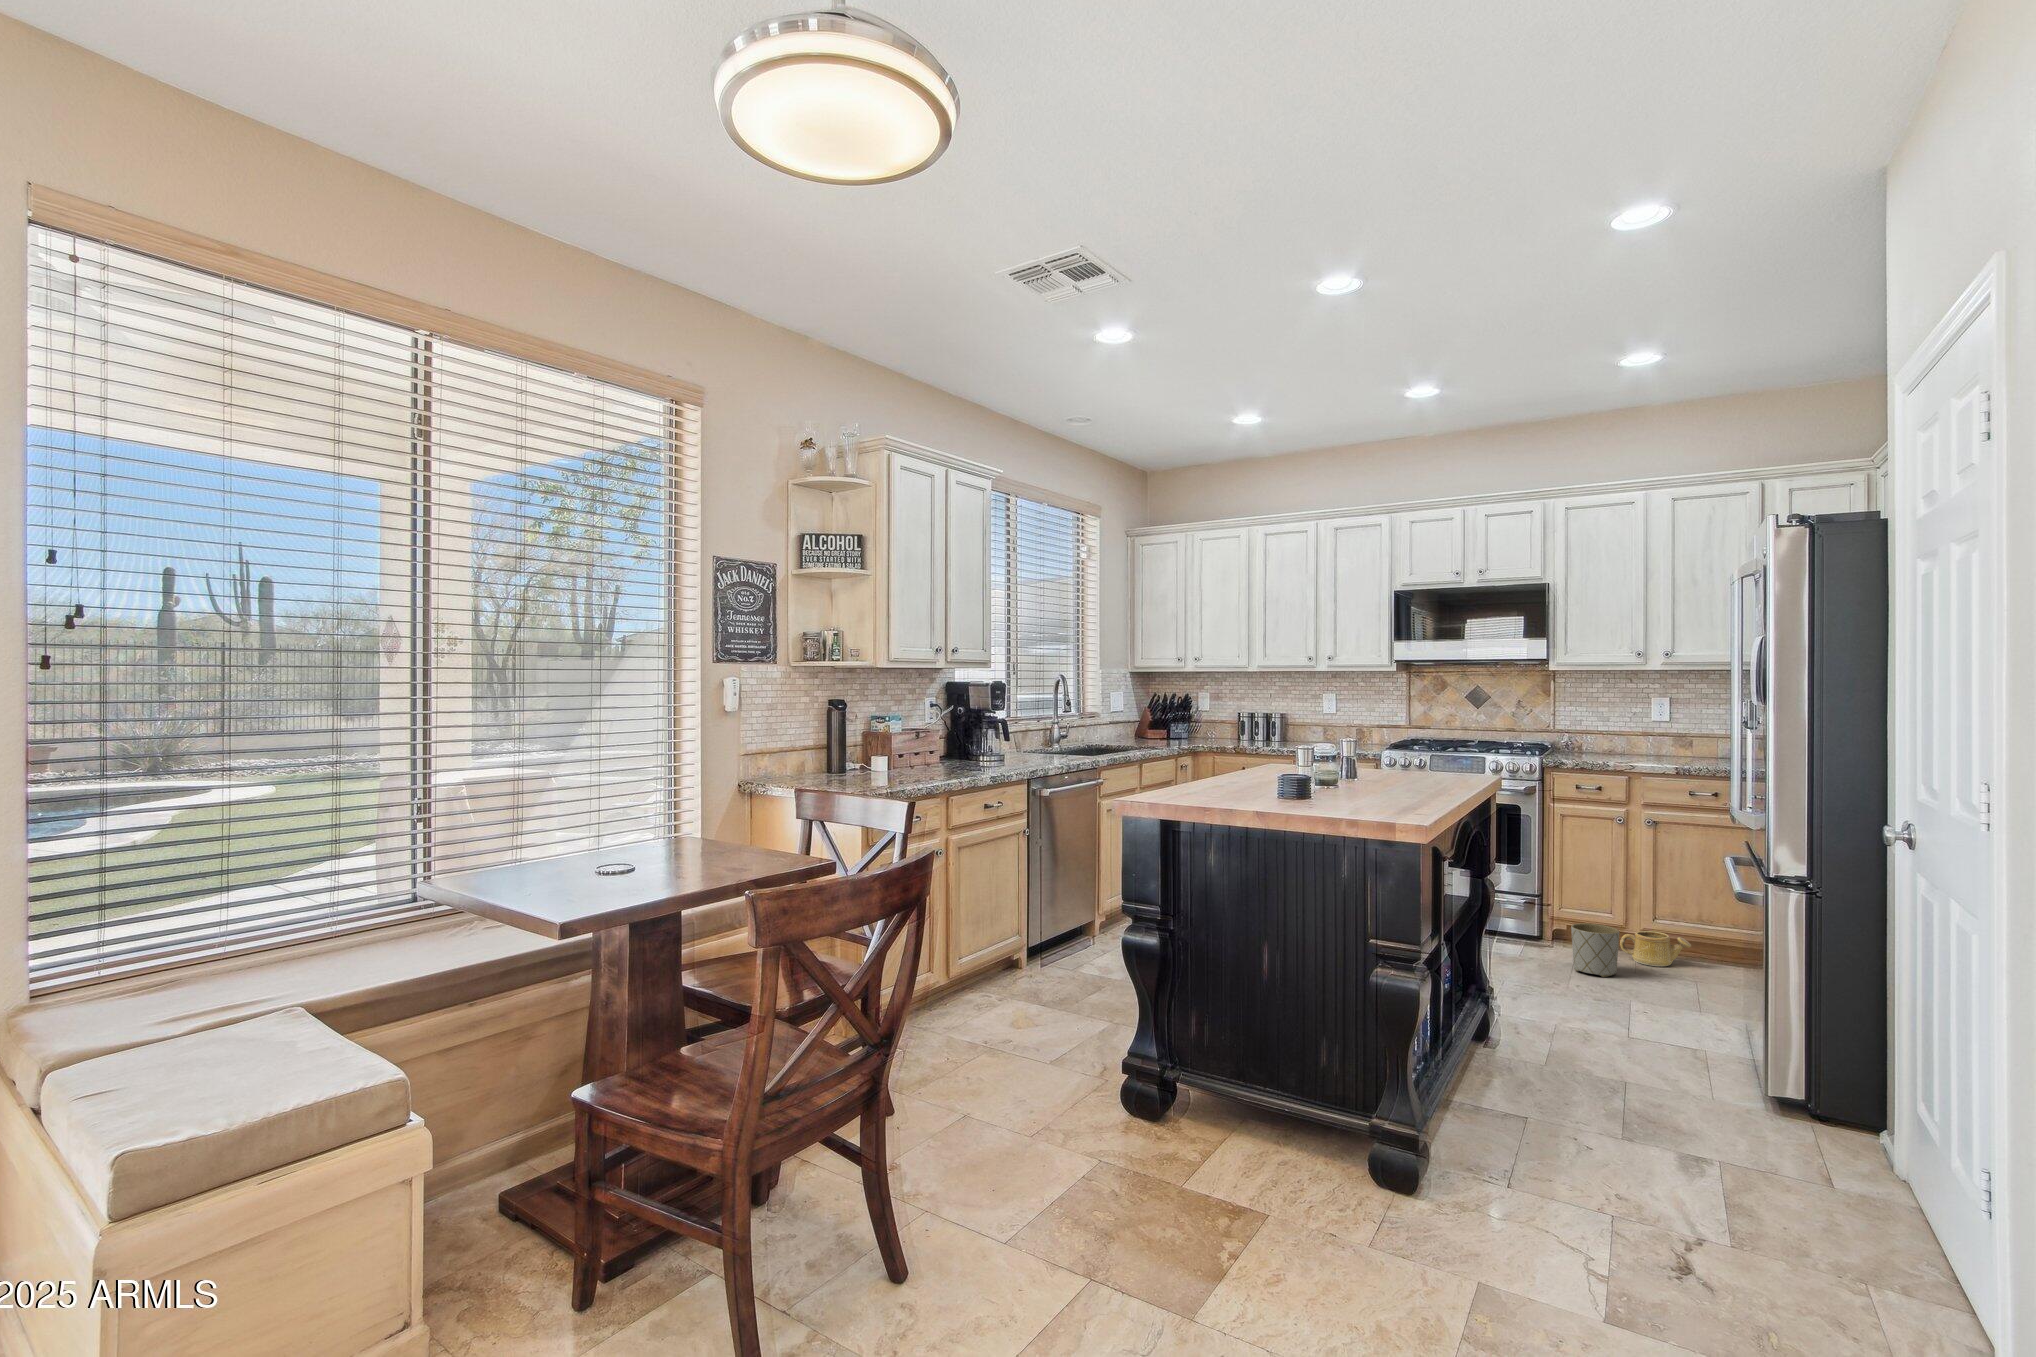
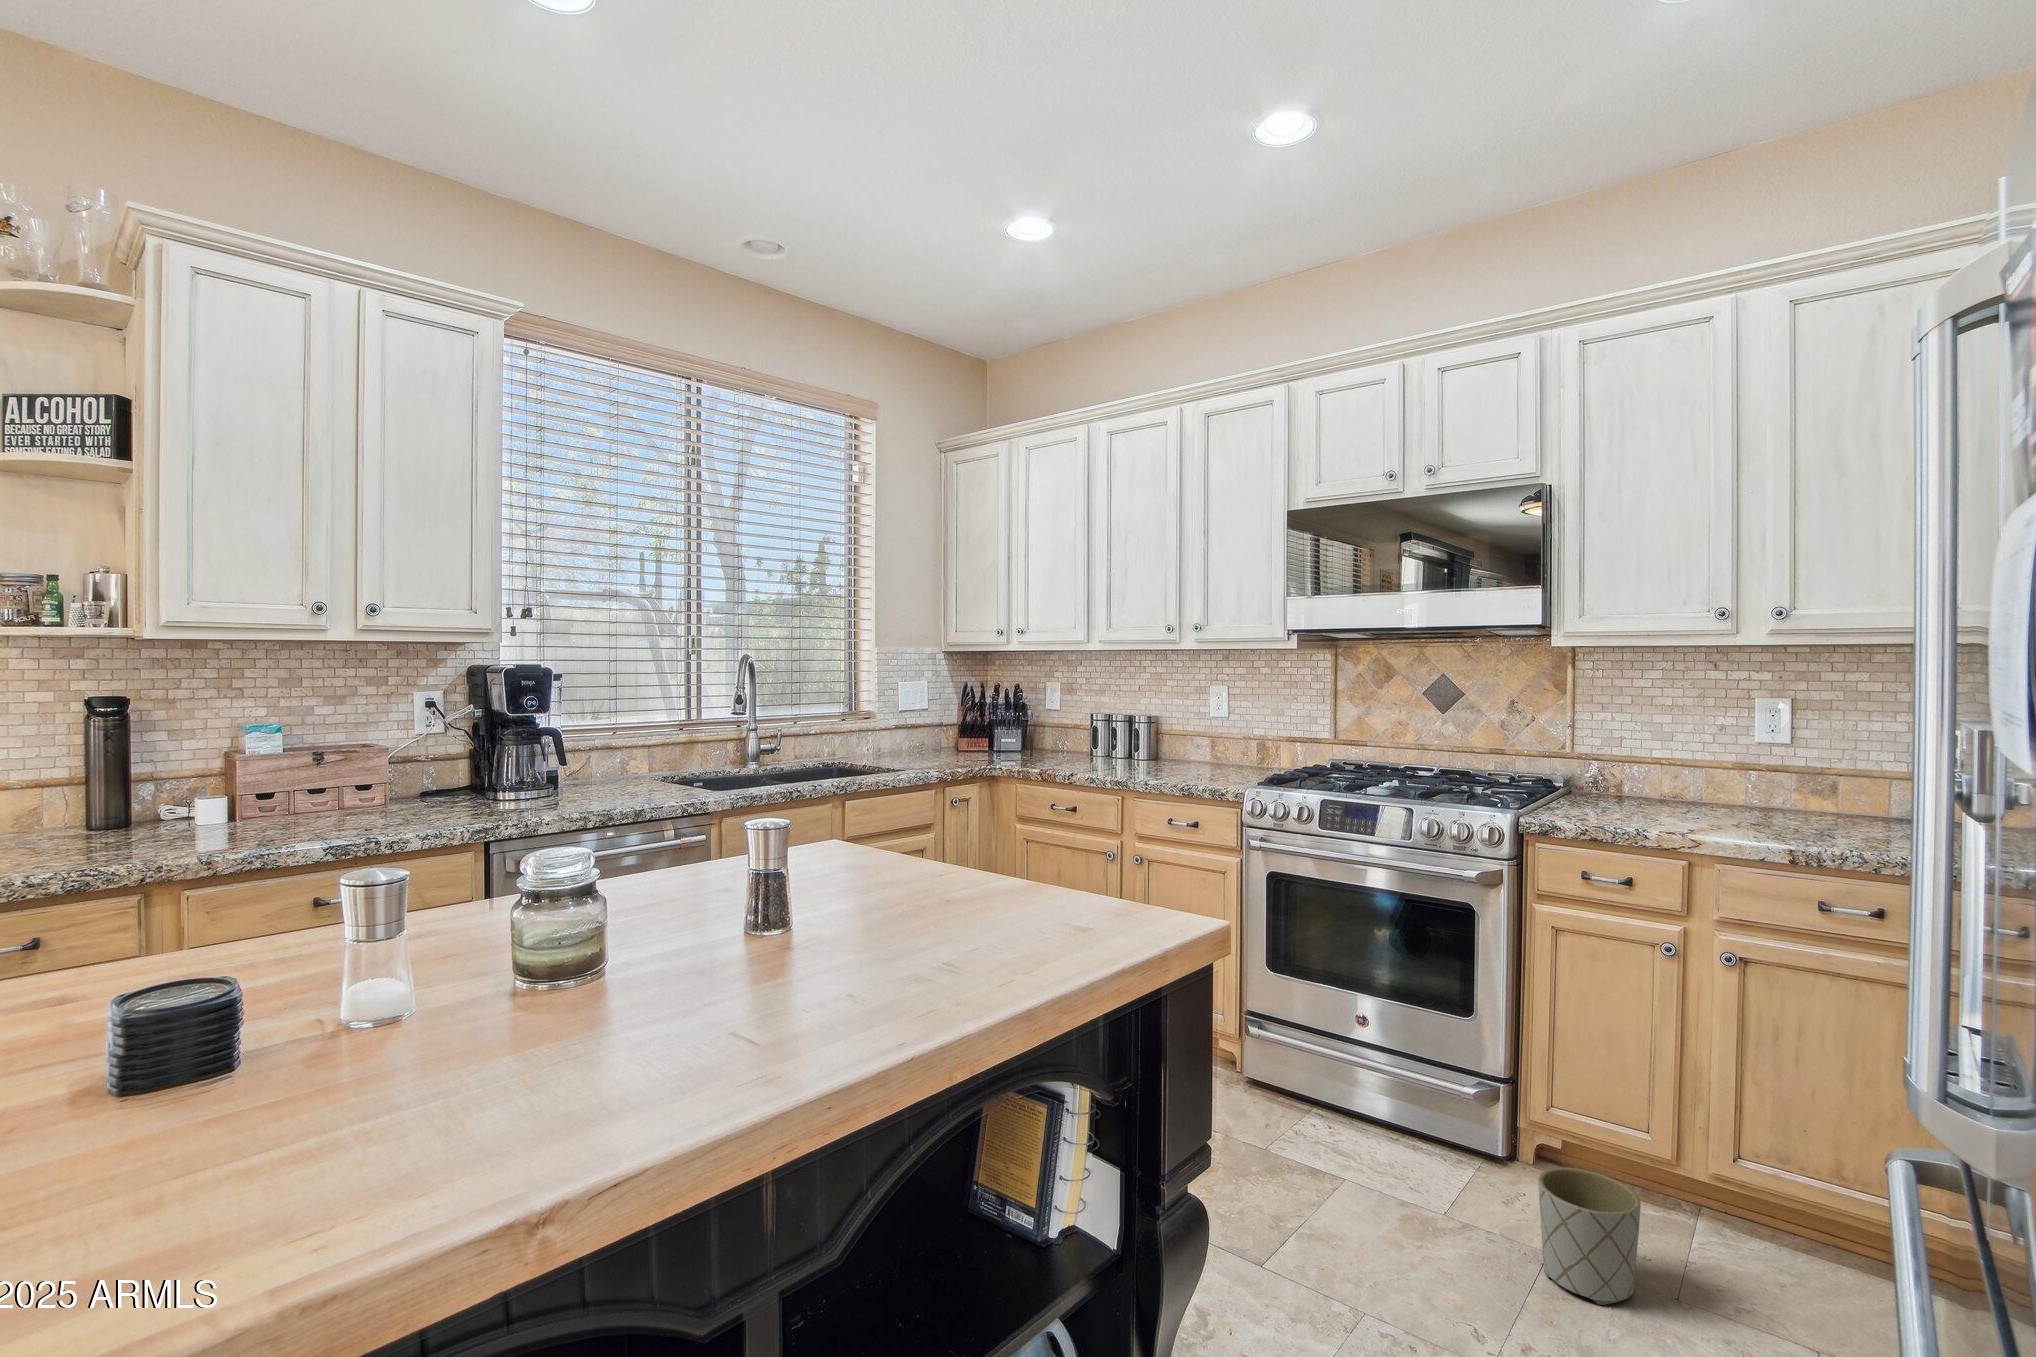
watering can: present [1620,931,1691,966] -> none [1659,1181,1814,1272]

